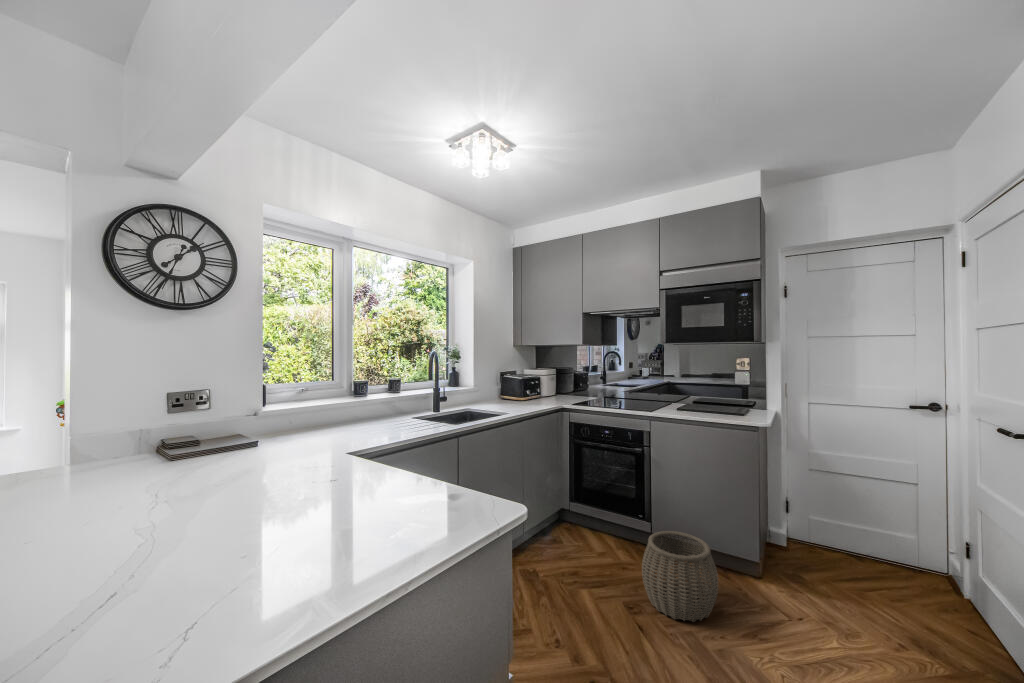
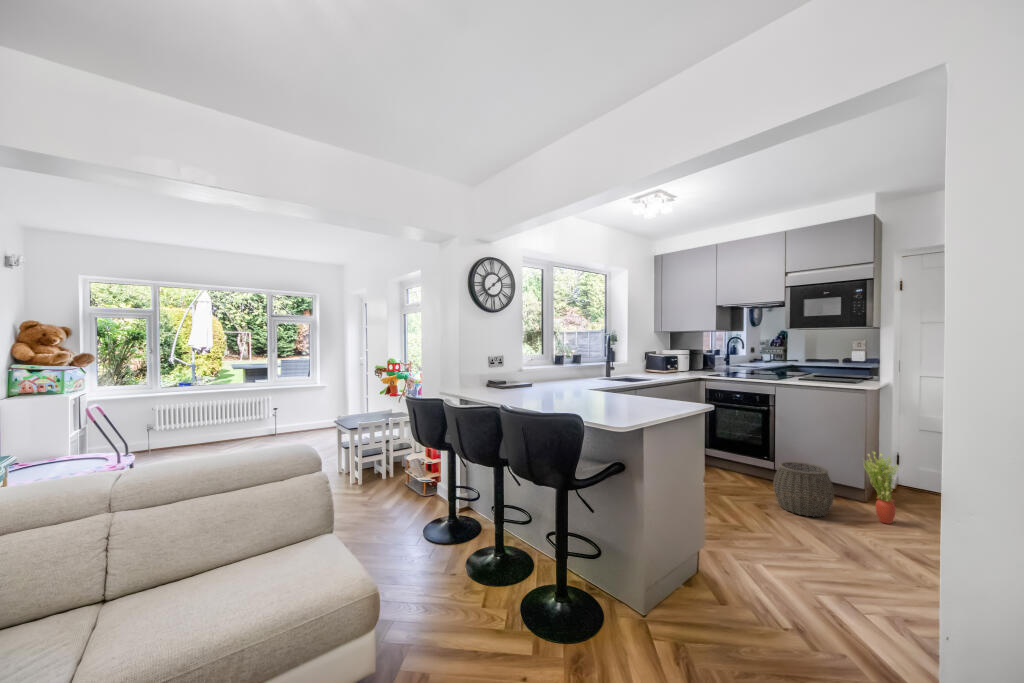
potted plant: none [752,515,799,622] -> present [864,452,898,524]

